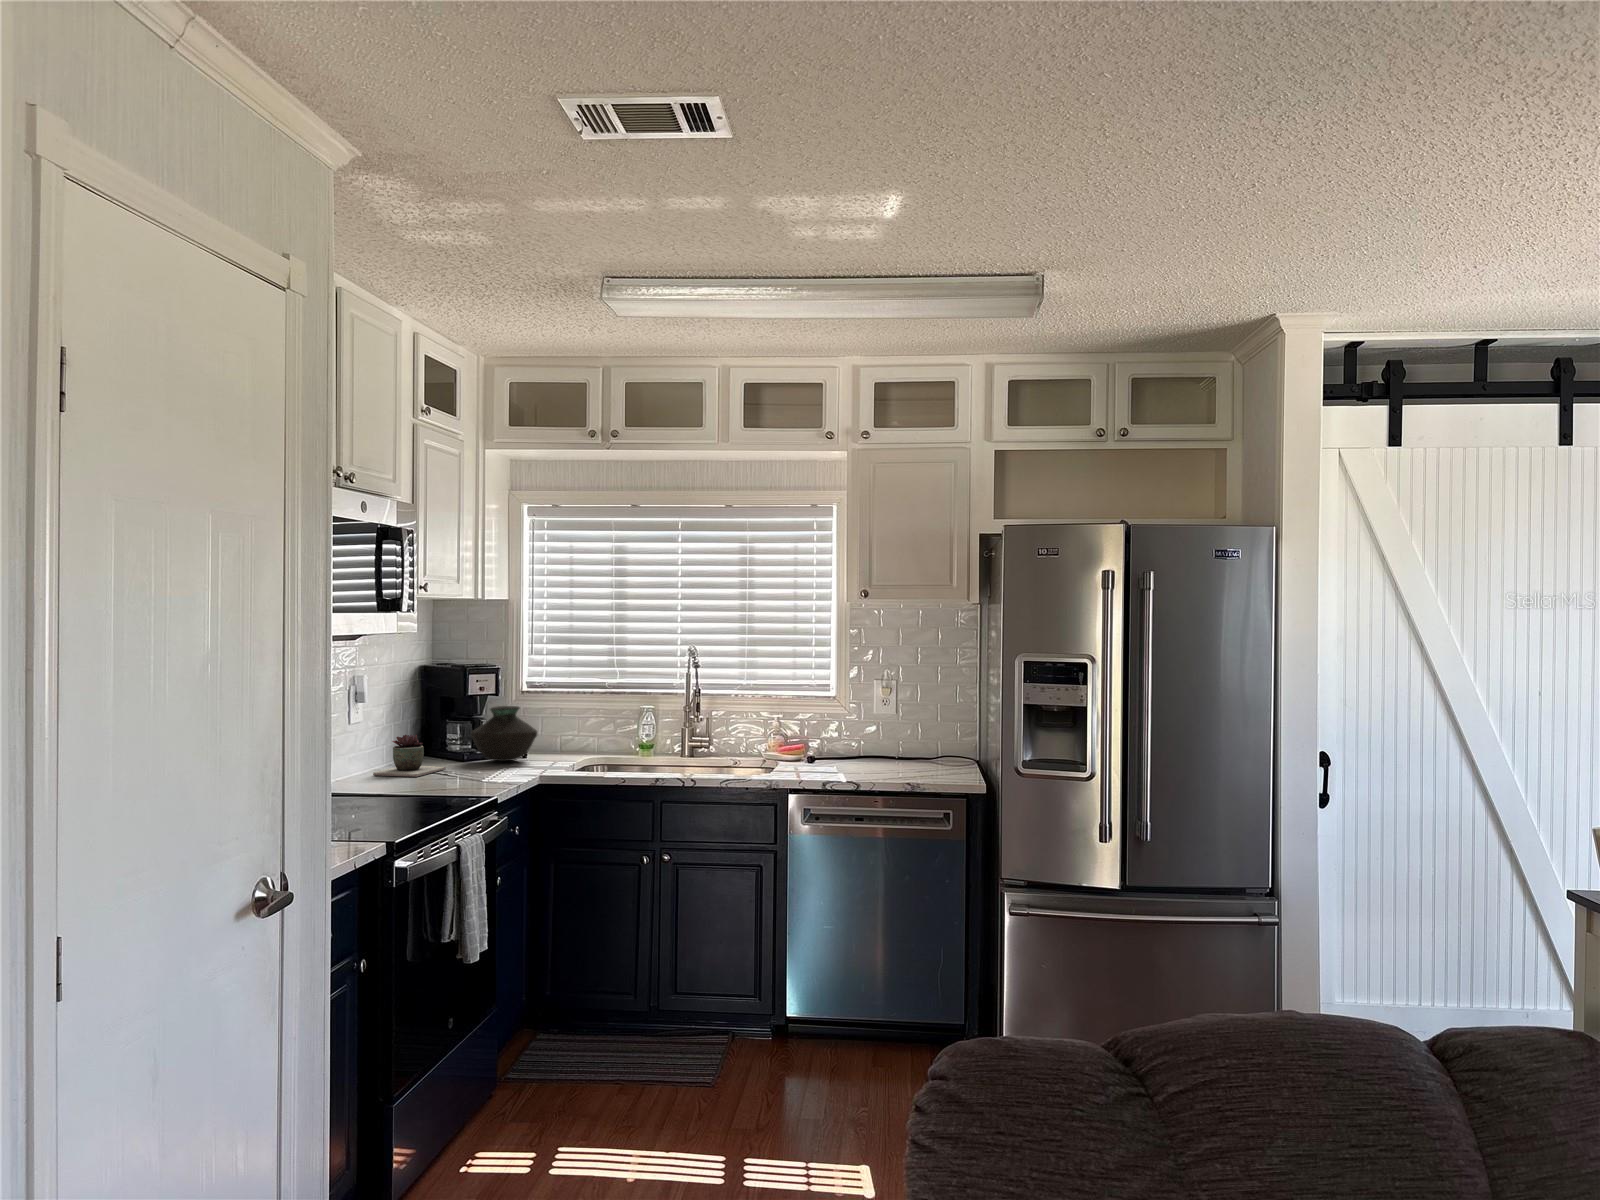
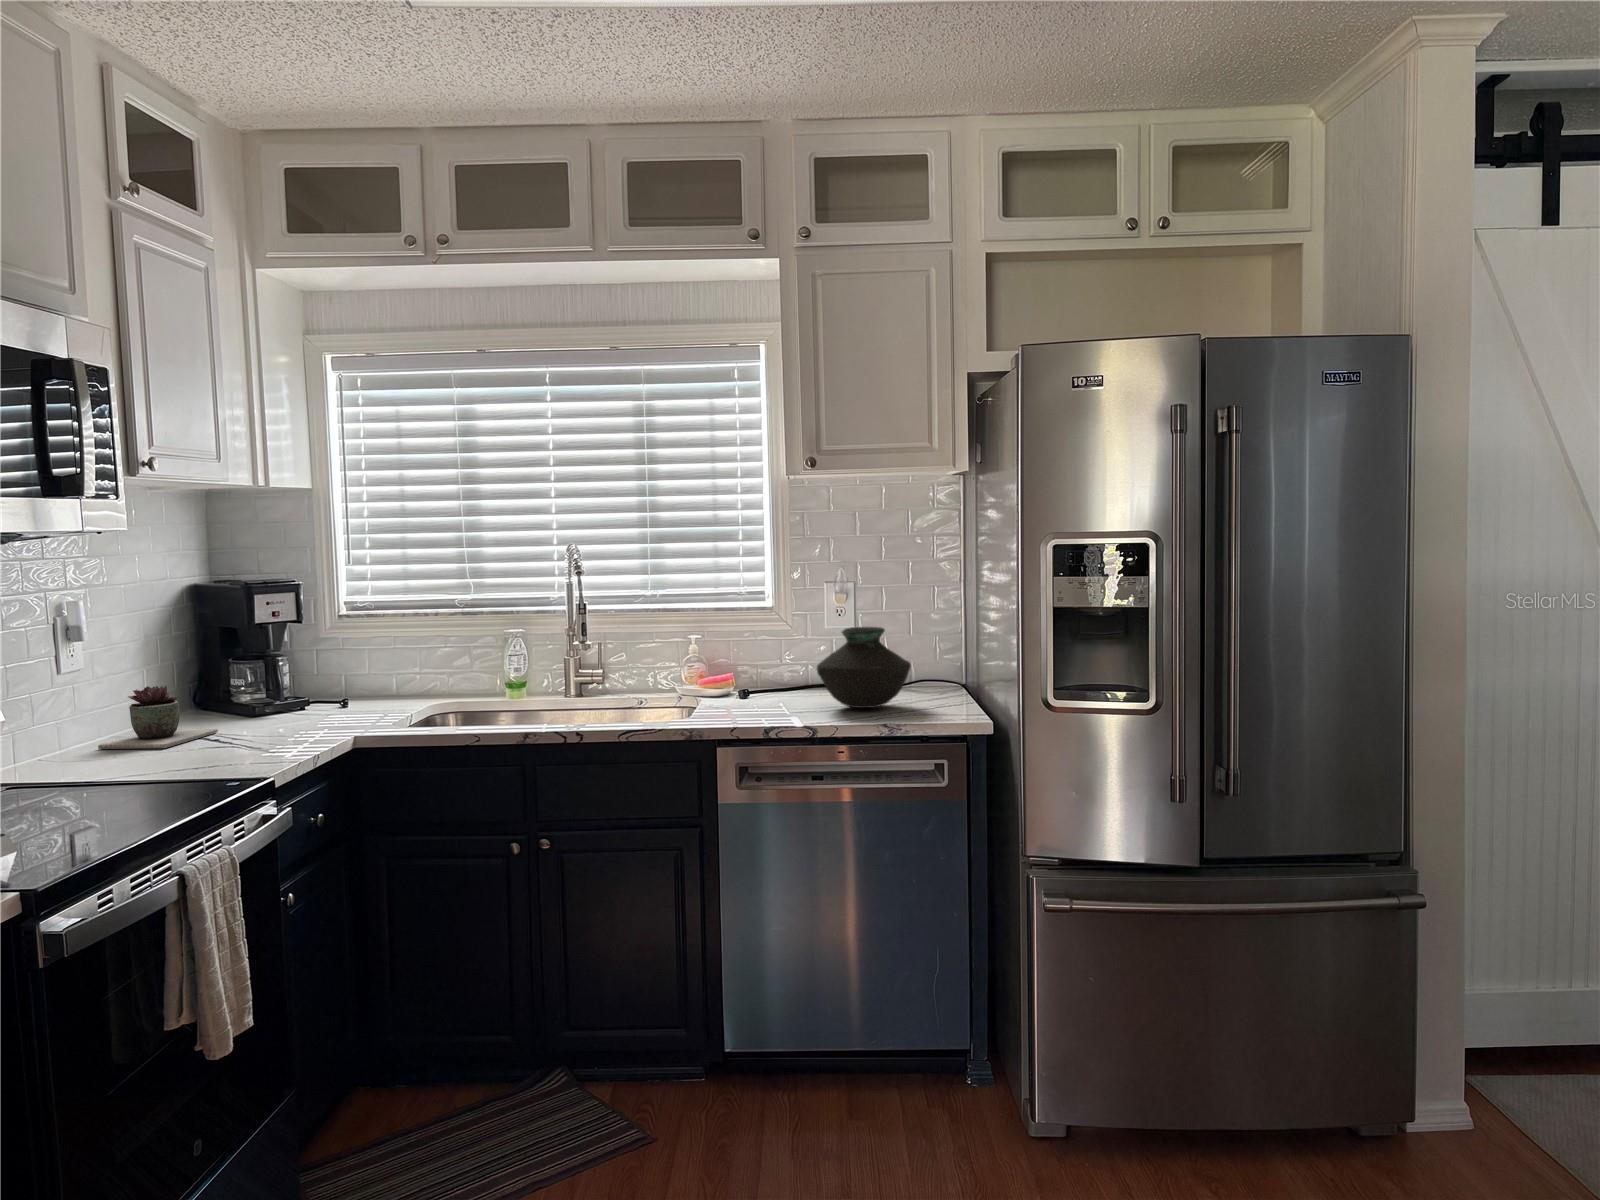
vase: present [471,706,537,761] -> present [817,627,911,708]

